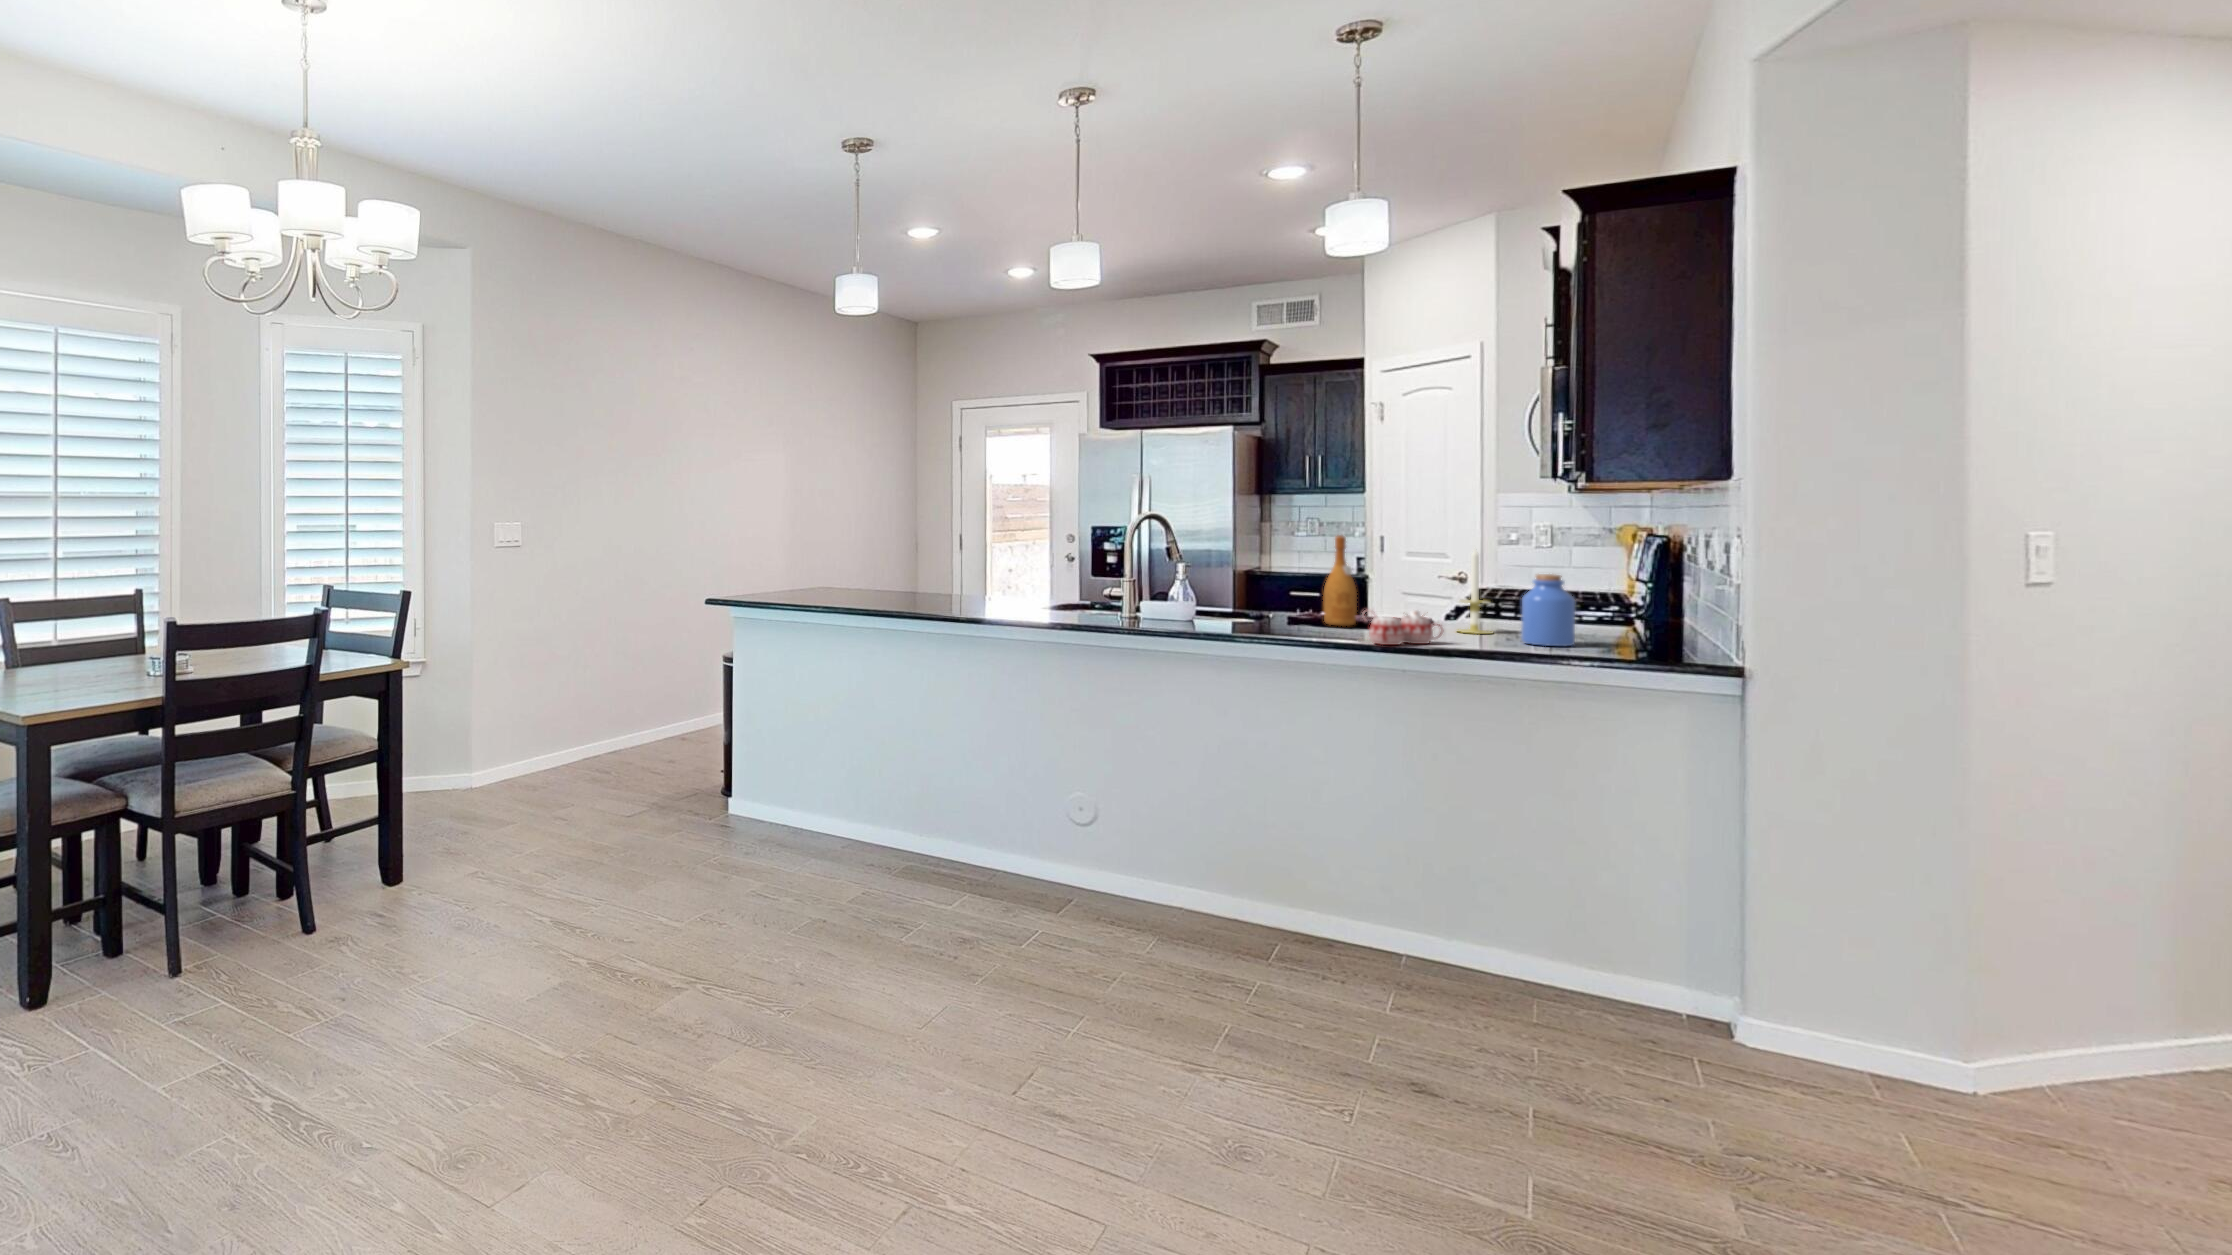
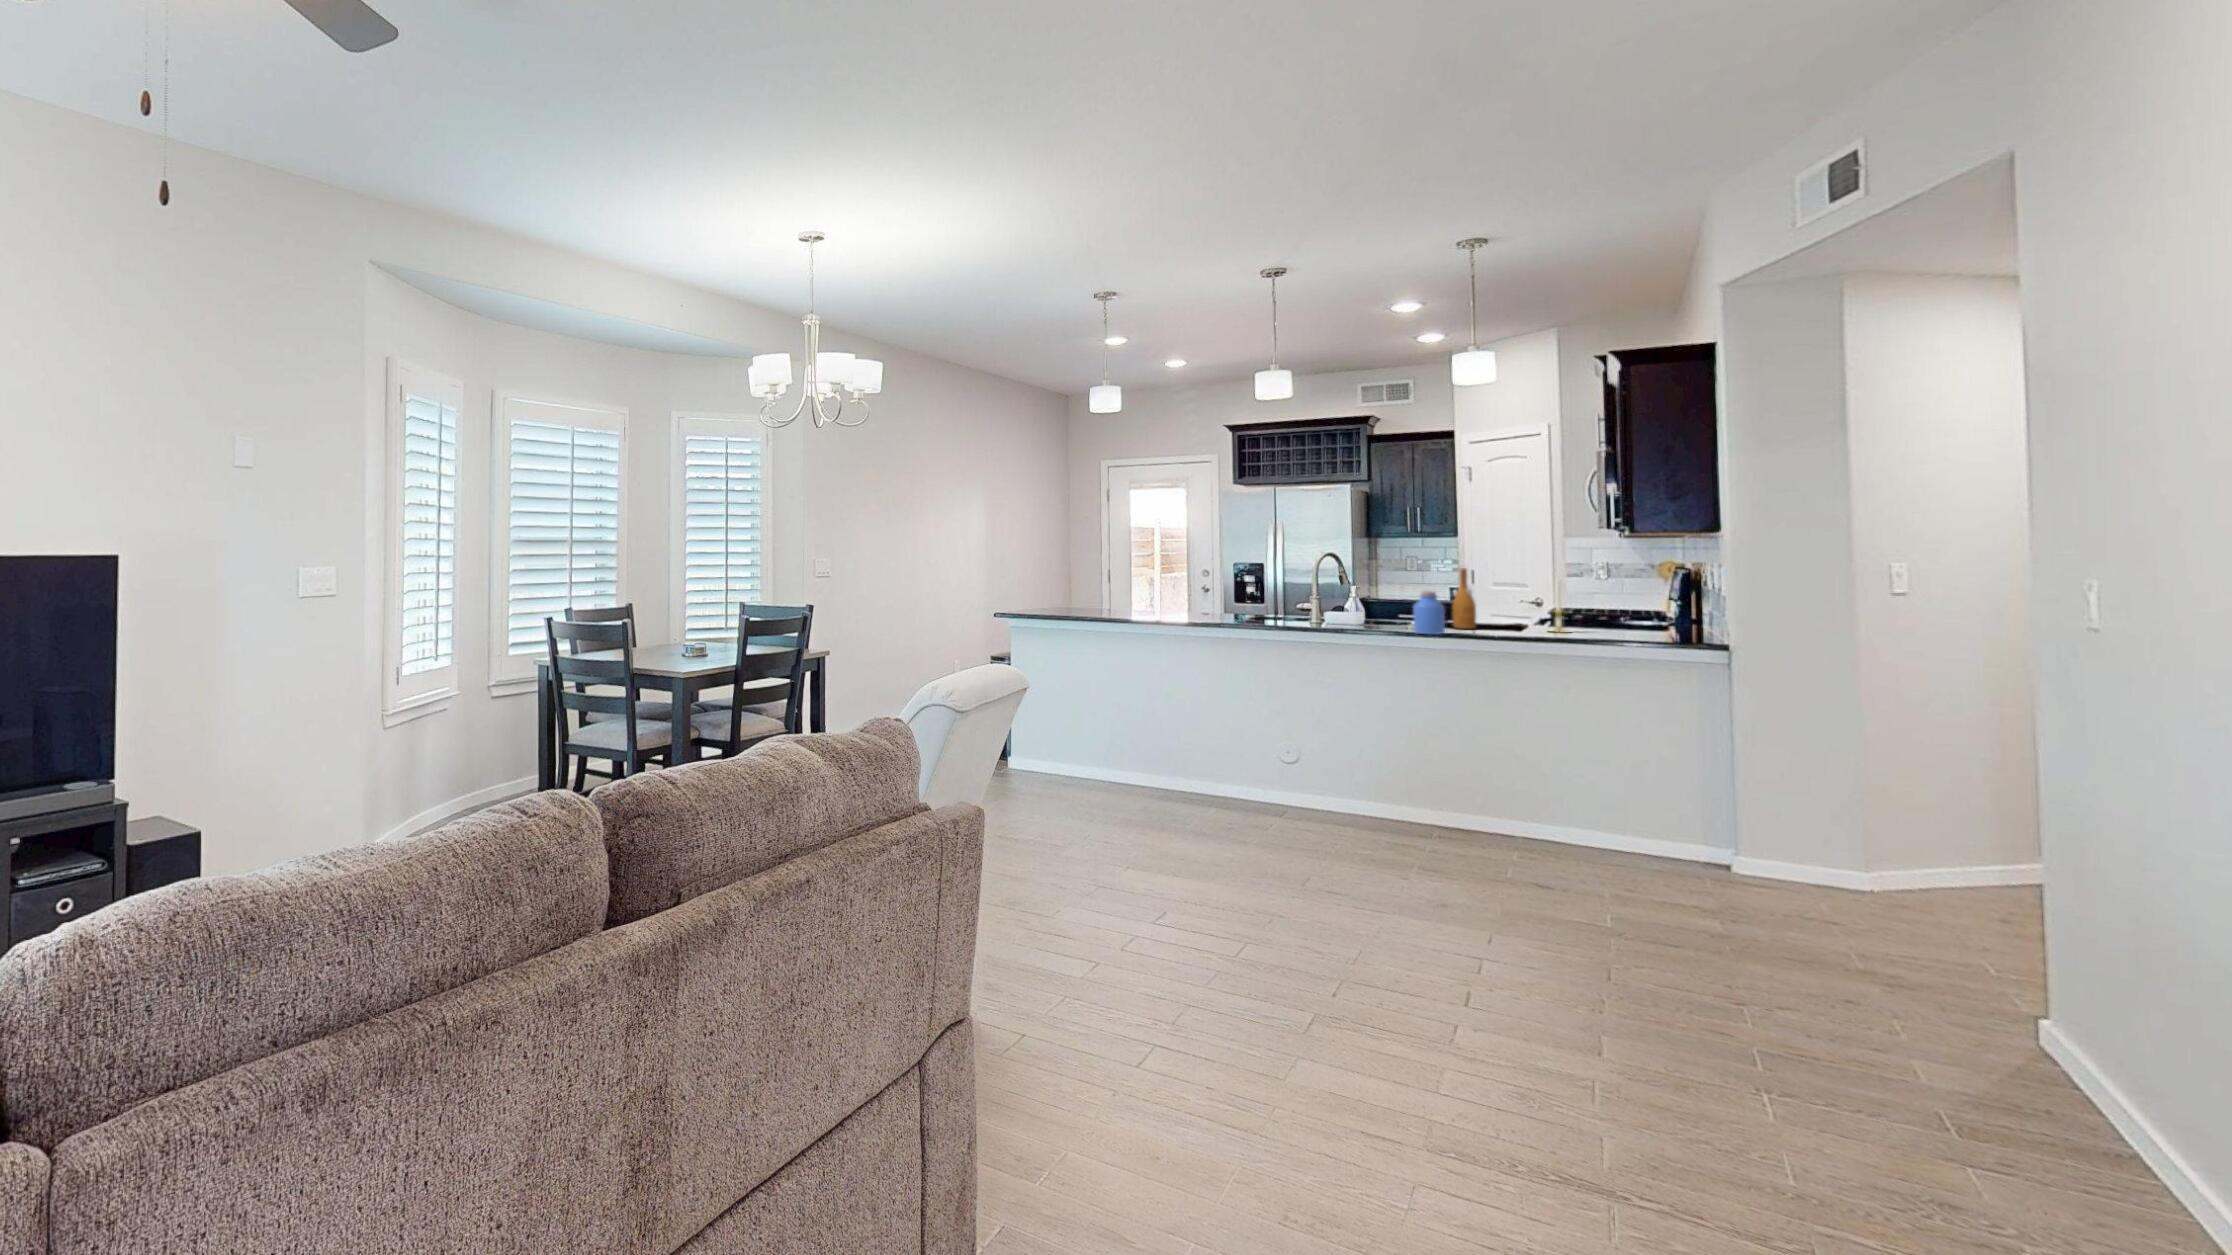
jar: present [1521,574,1575,646] -> present [1413,591,1445,635]
mug: present [1360,610,1442,645] -> none [1483,615,1540,638]

